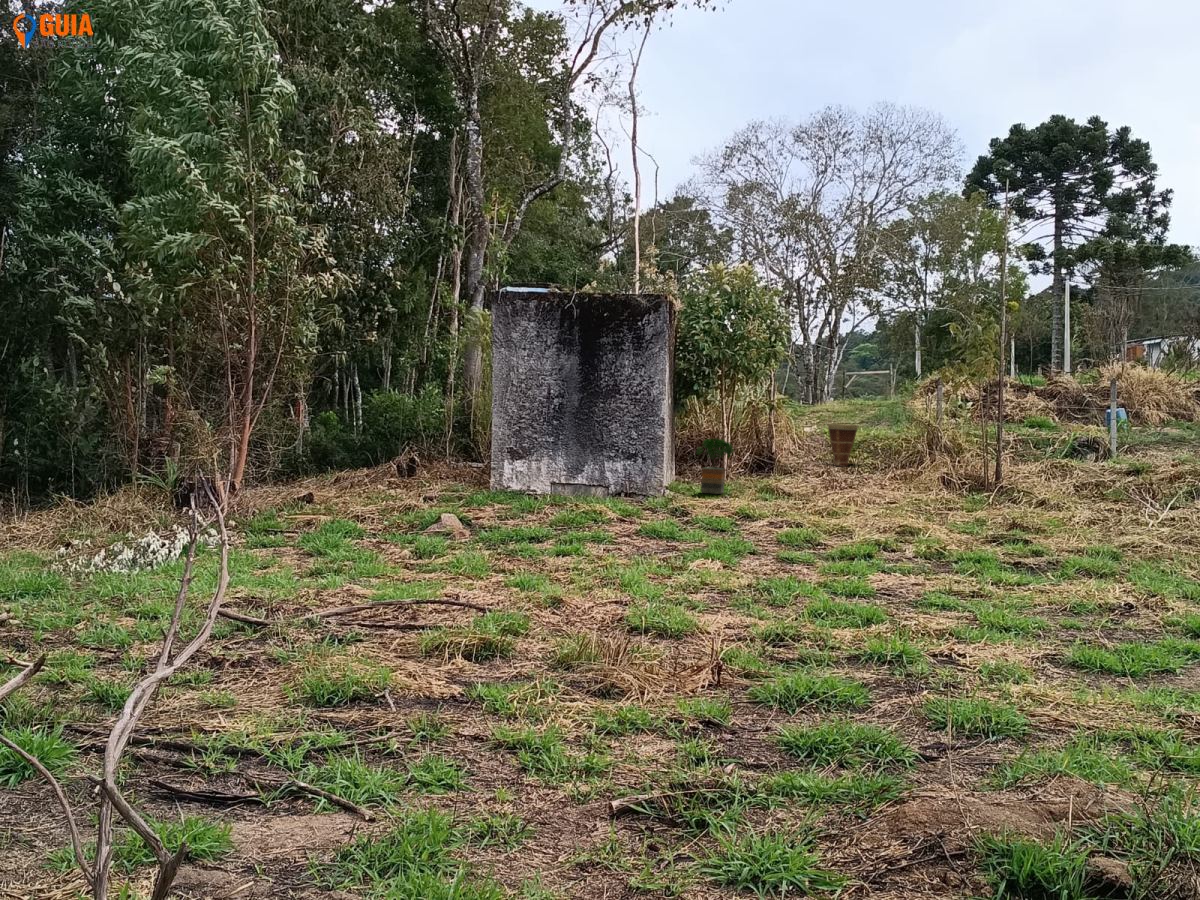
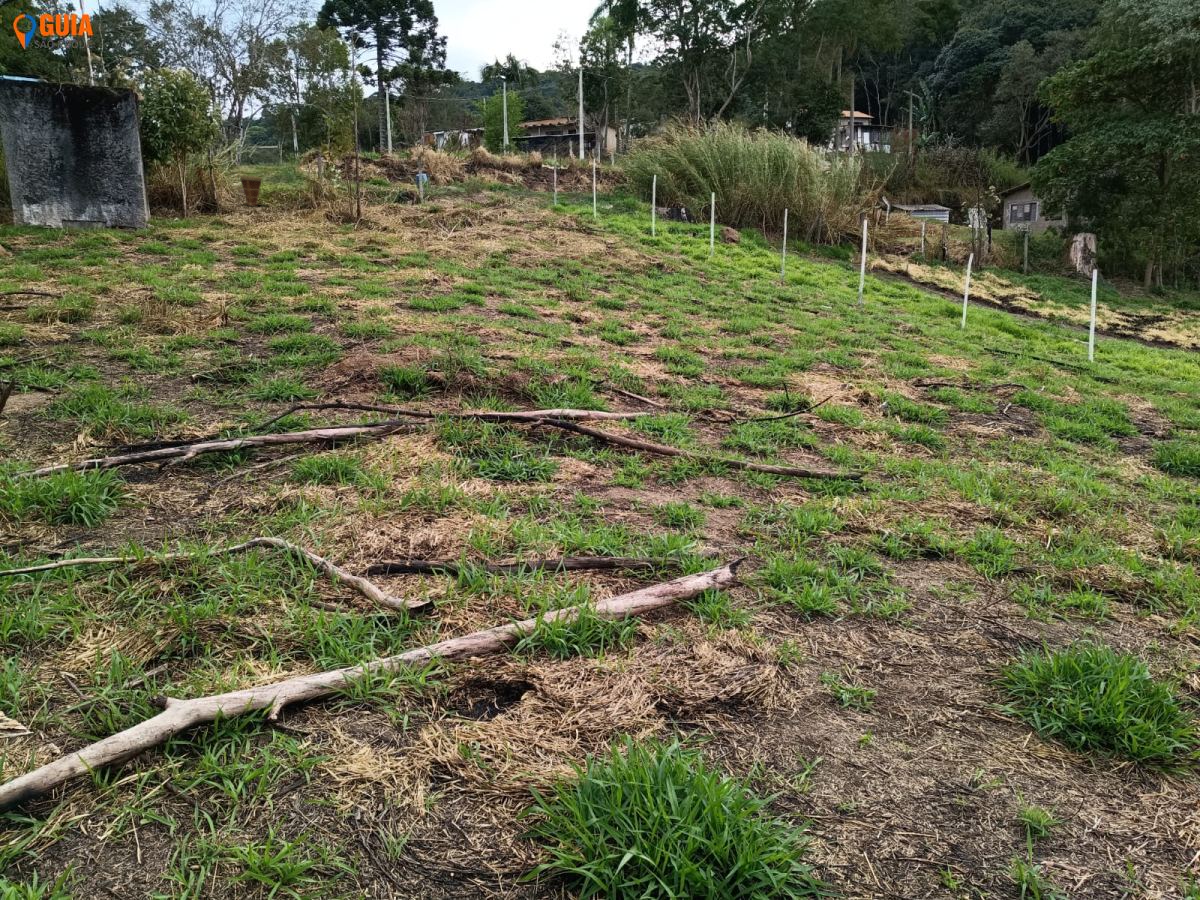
potted tree: present [697,438,733,494] -> none [147,182,179,223]

